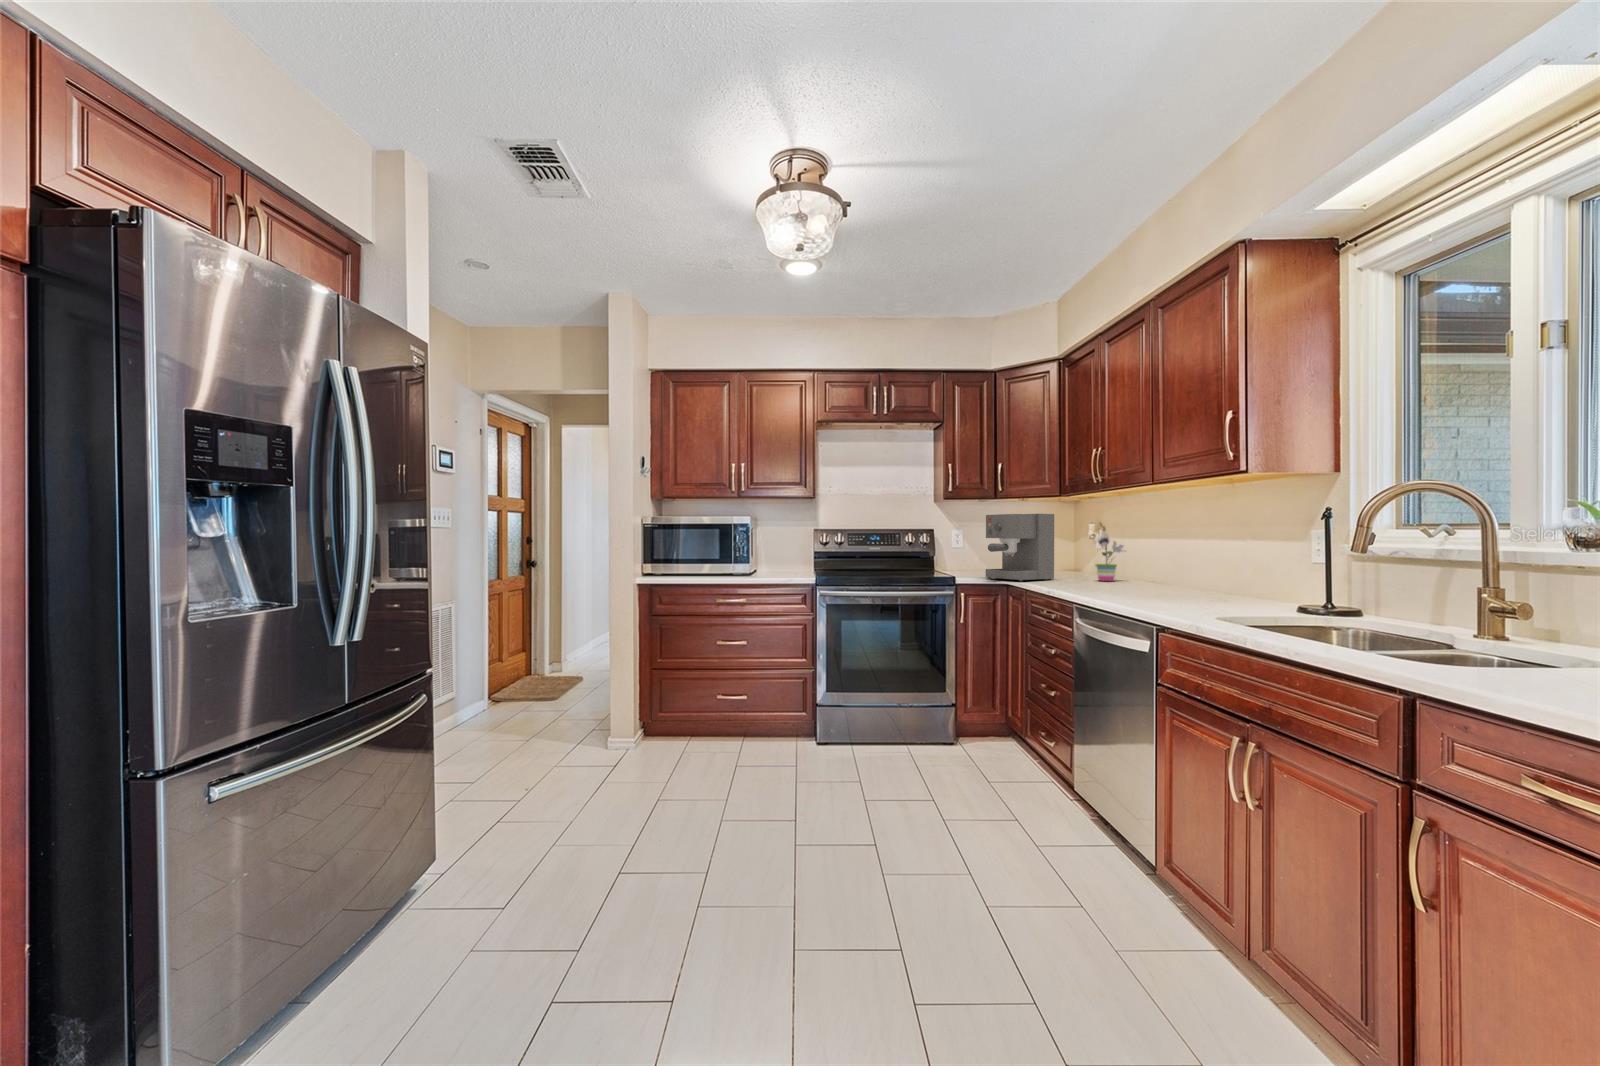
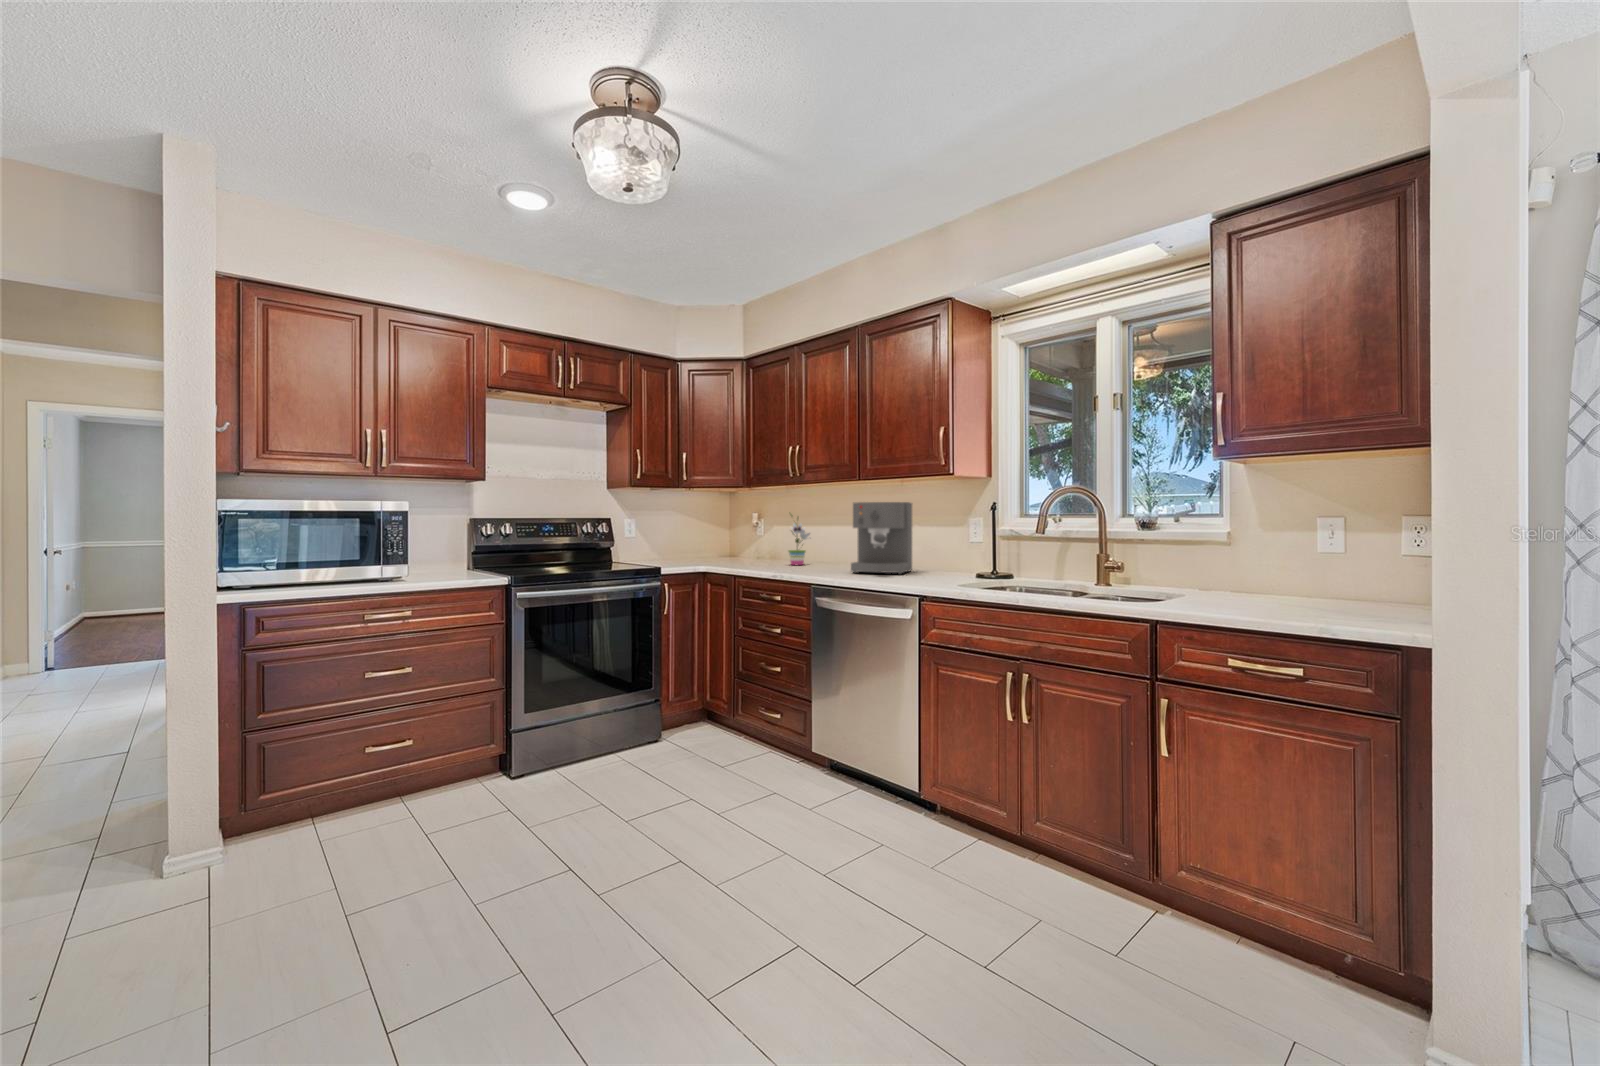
coffee maker: present [986,514,1054,581] -> present [851,502,912,574]

